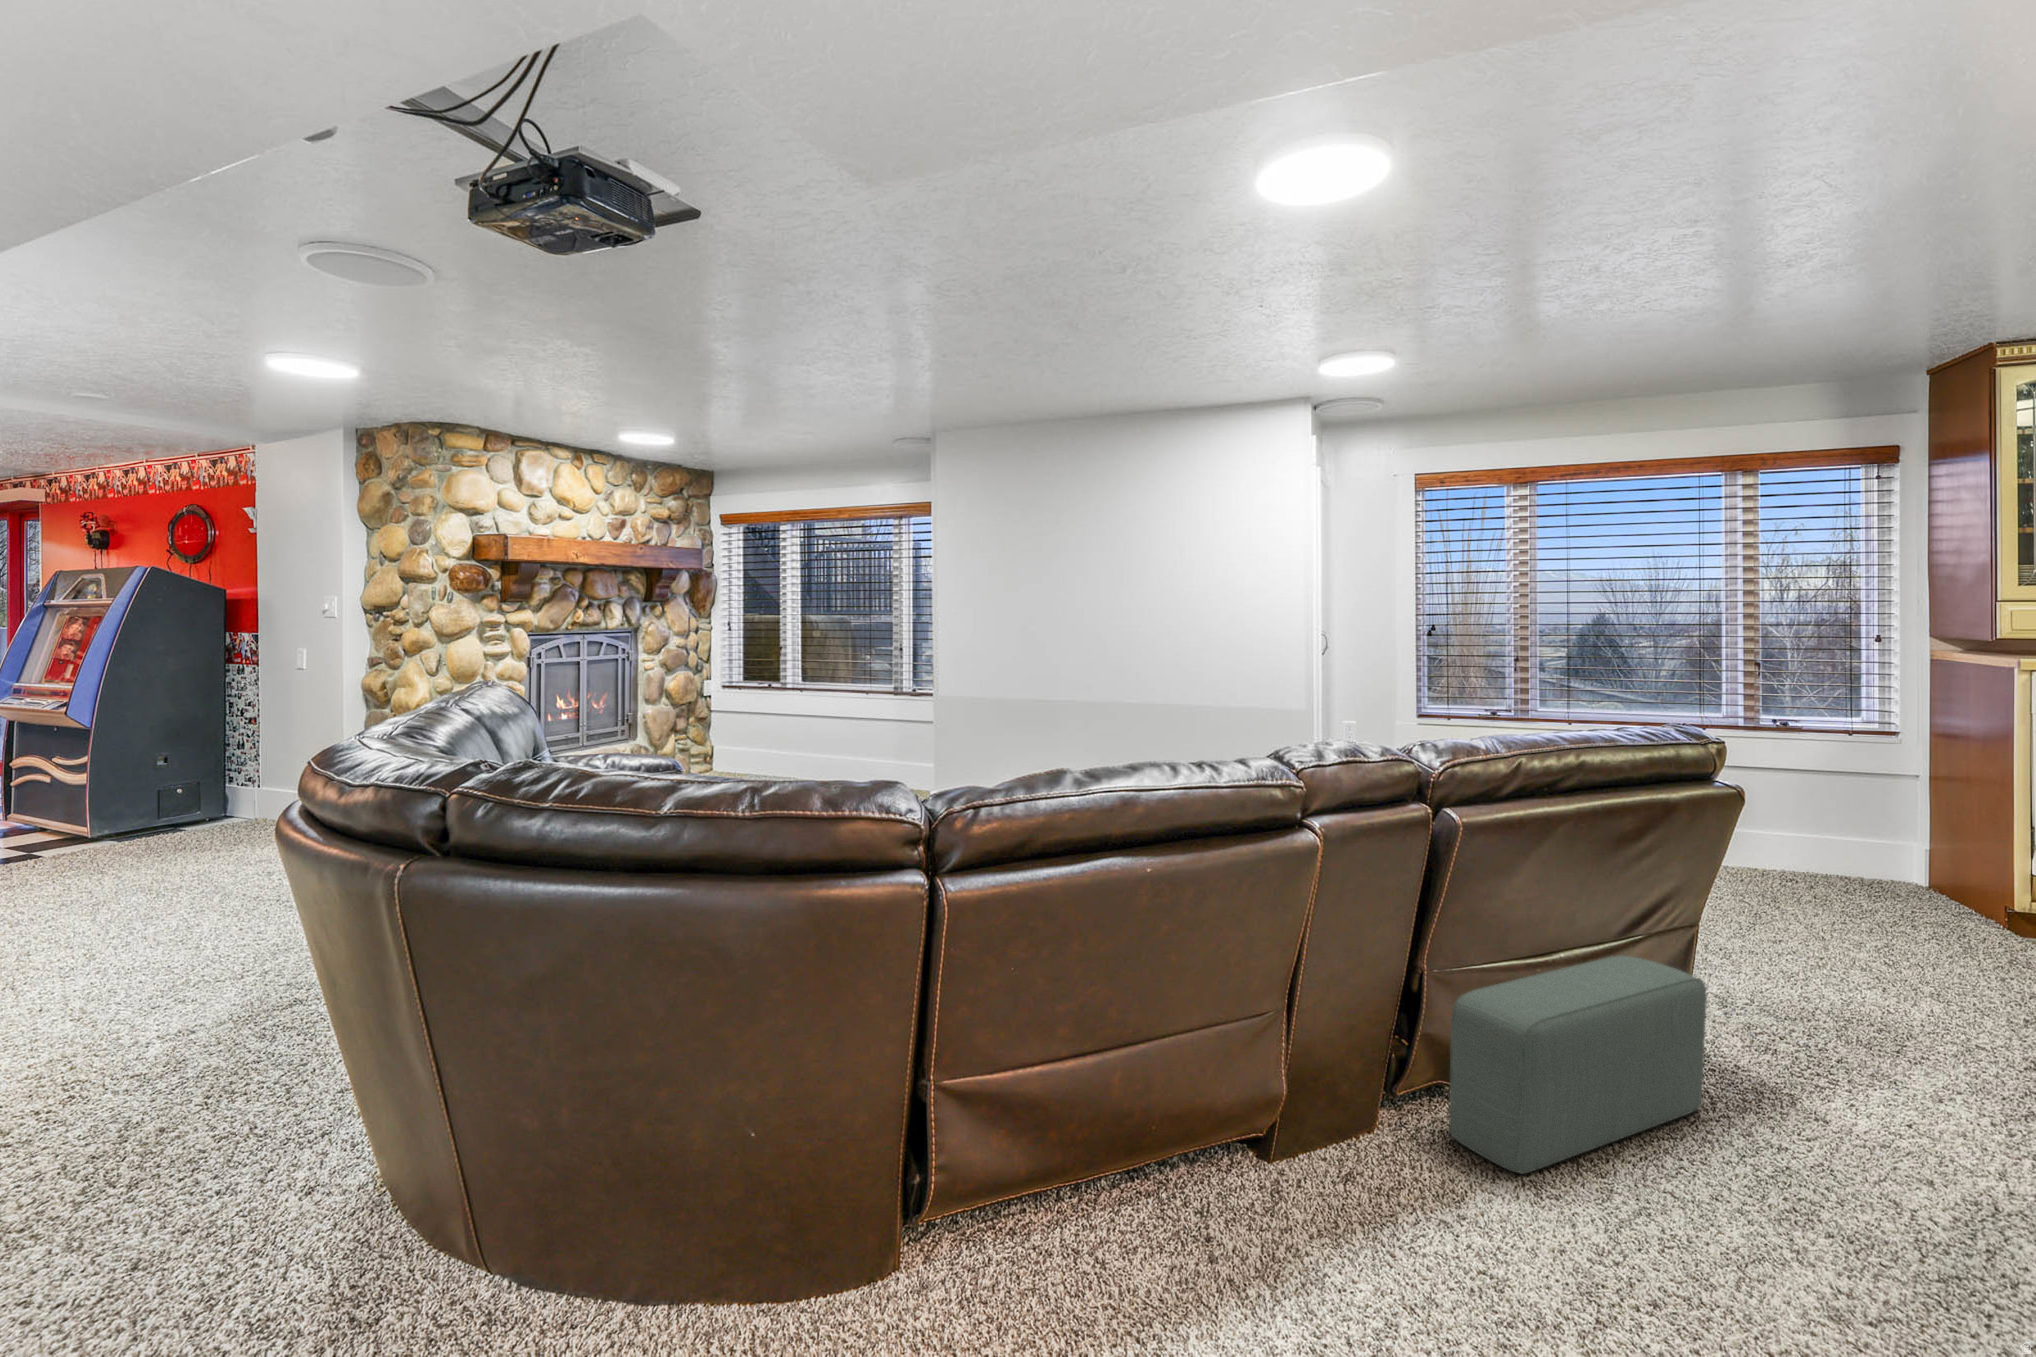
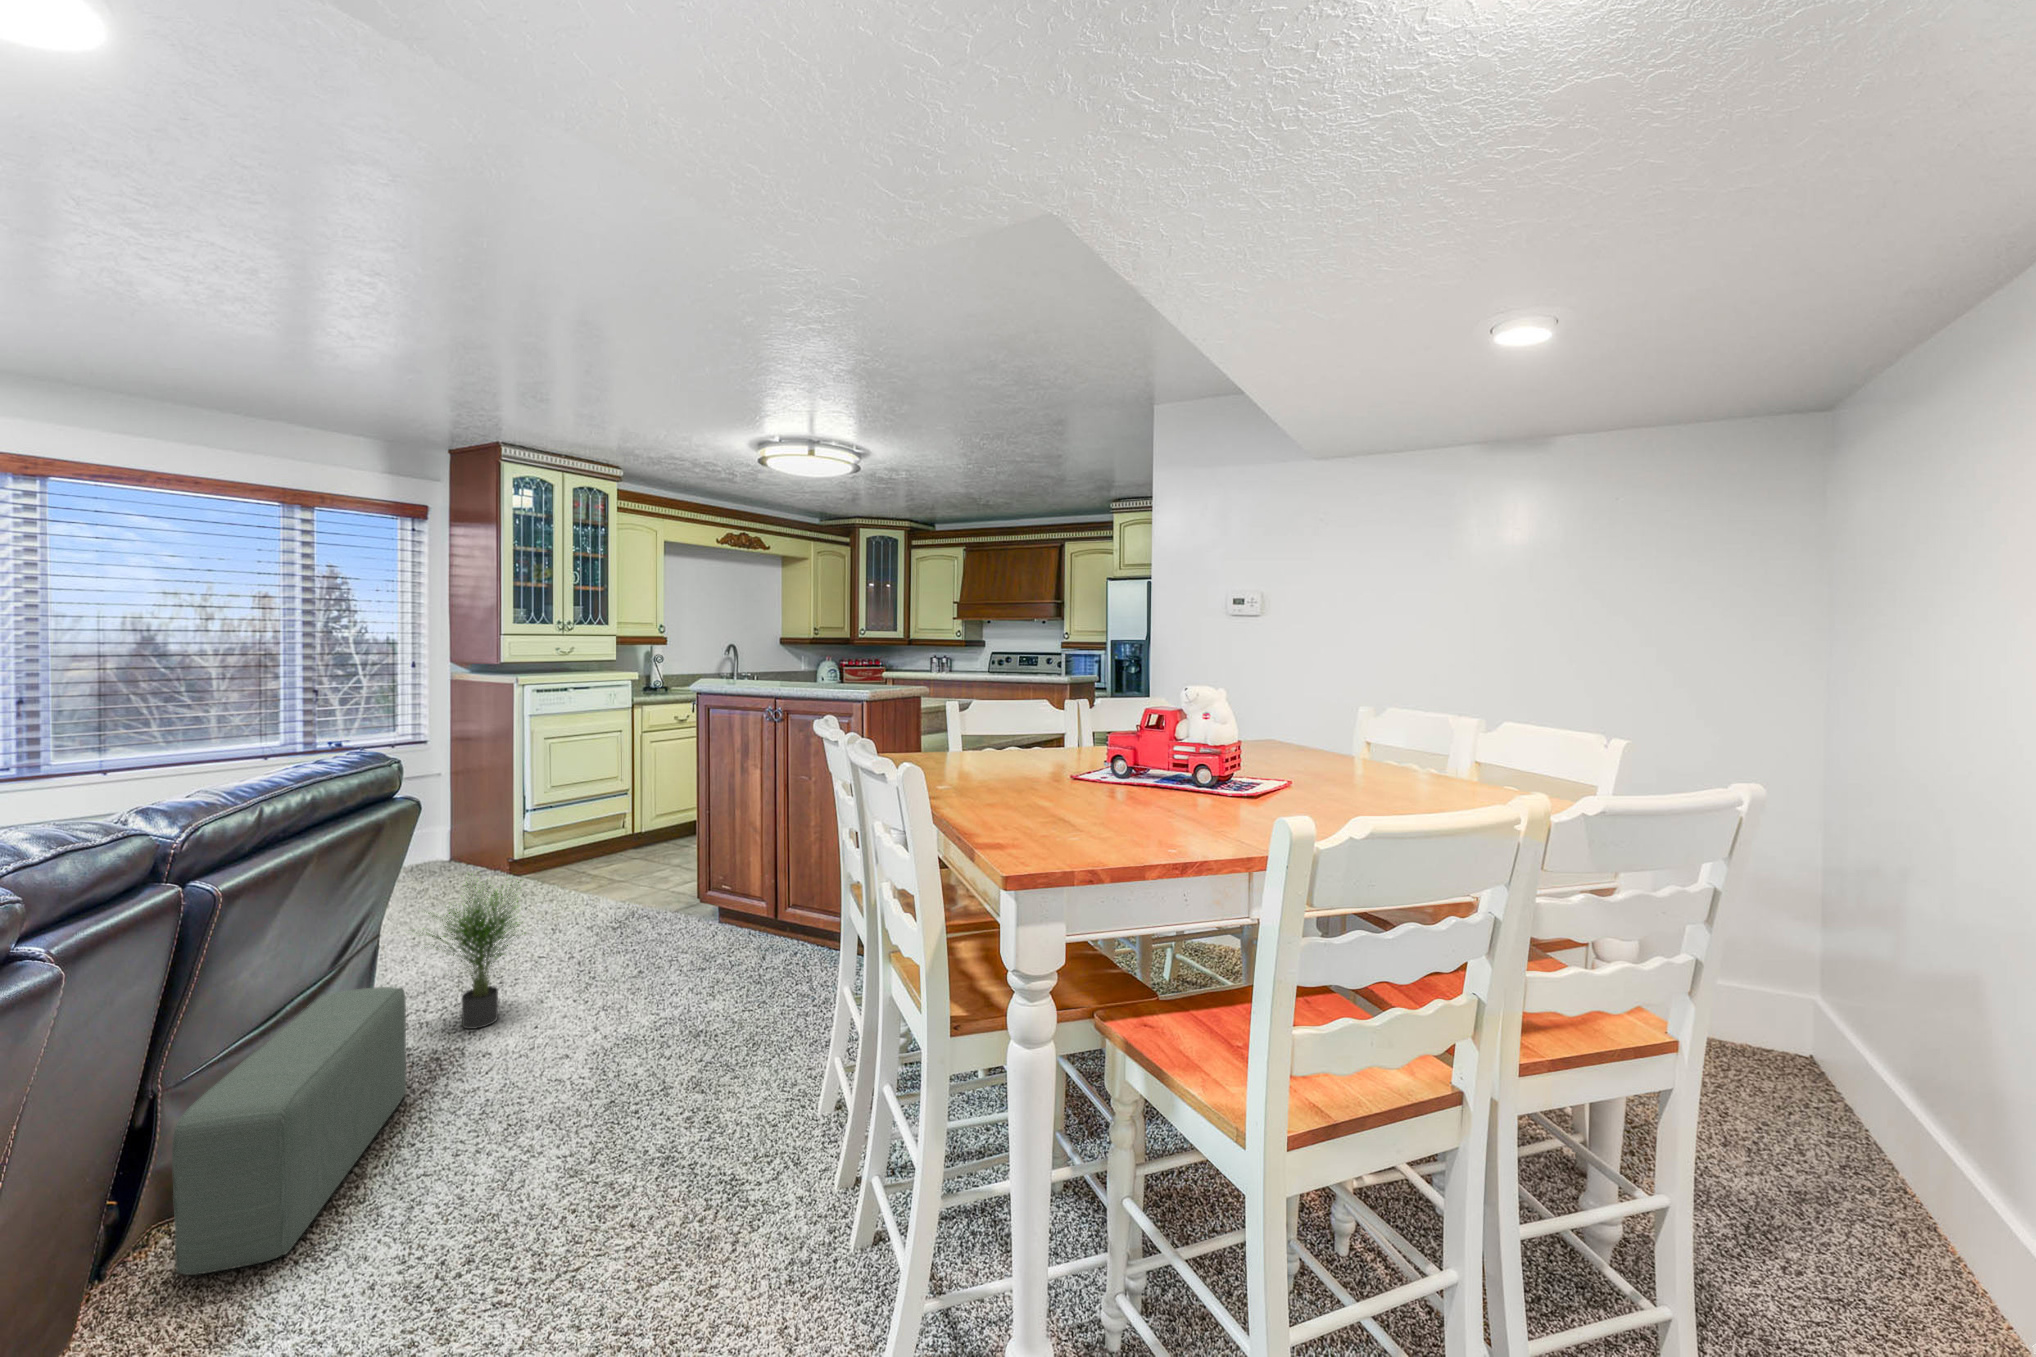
potted plant: none [1744,879,1922,1092] -> present [425,882,523,1029]

